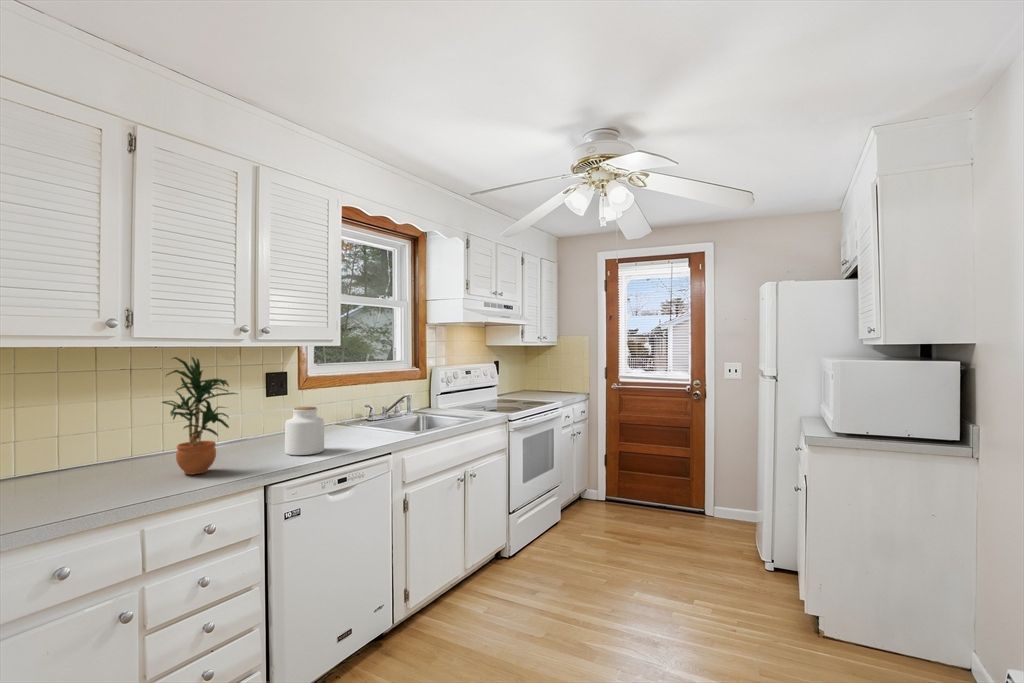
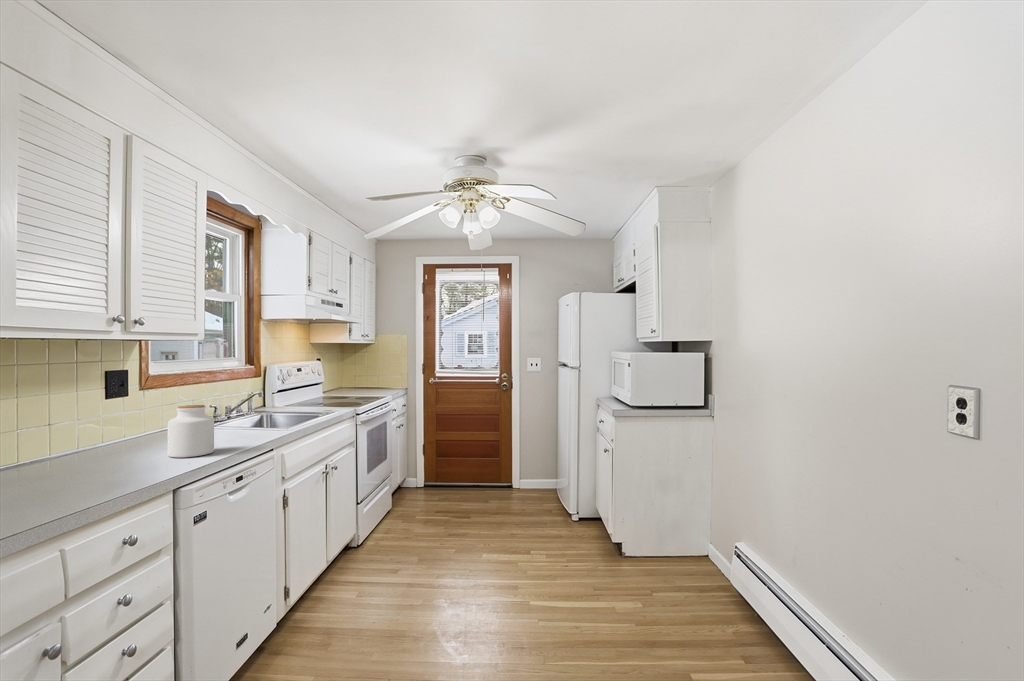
potted plant: present [162,357,236,474] -> none [38,349,138,486]

